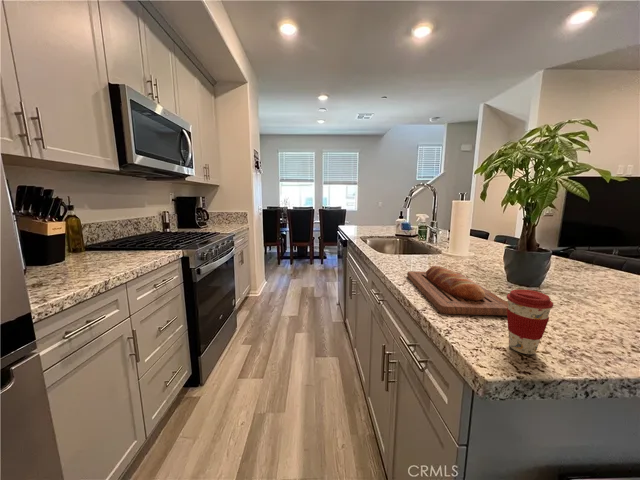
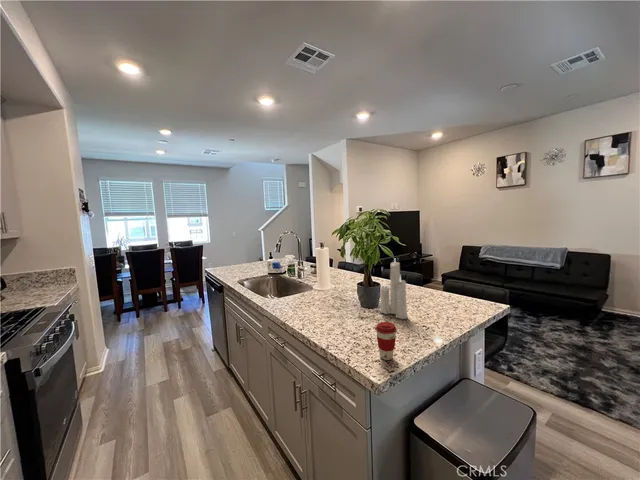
candle: none [535,198,601,311] -> present [380,262,408,319]
bread loaf: present [407,266,508,316] -> none [302,307,377,346]

